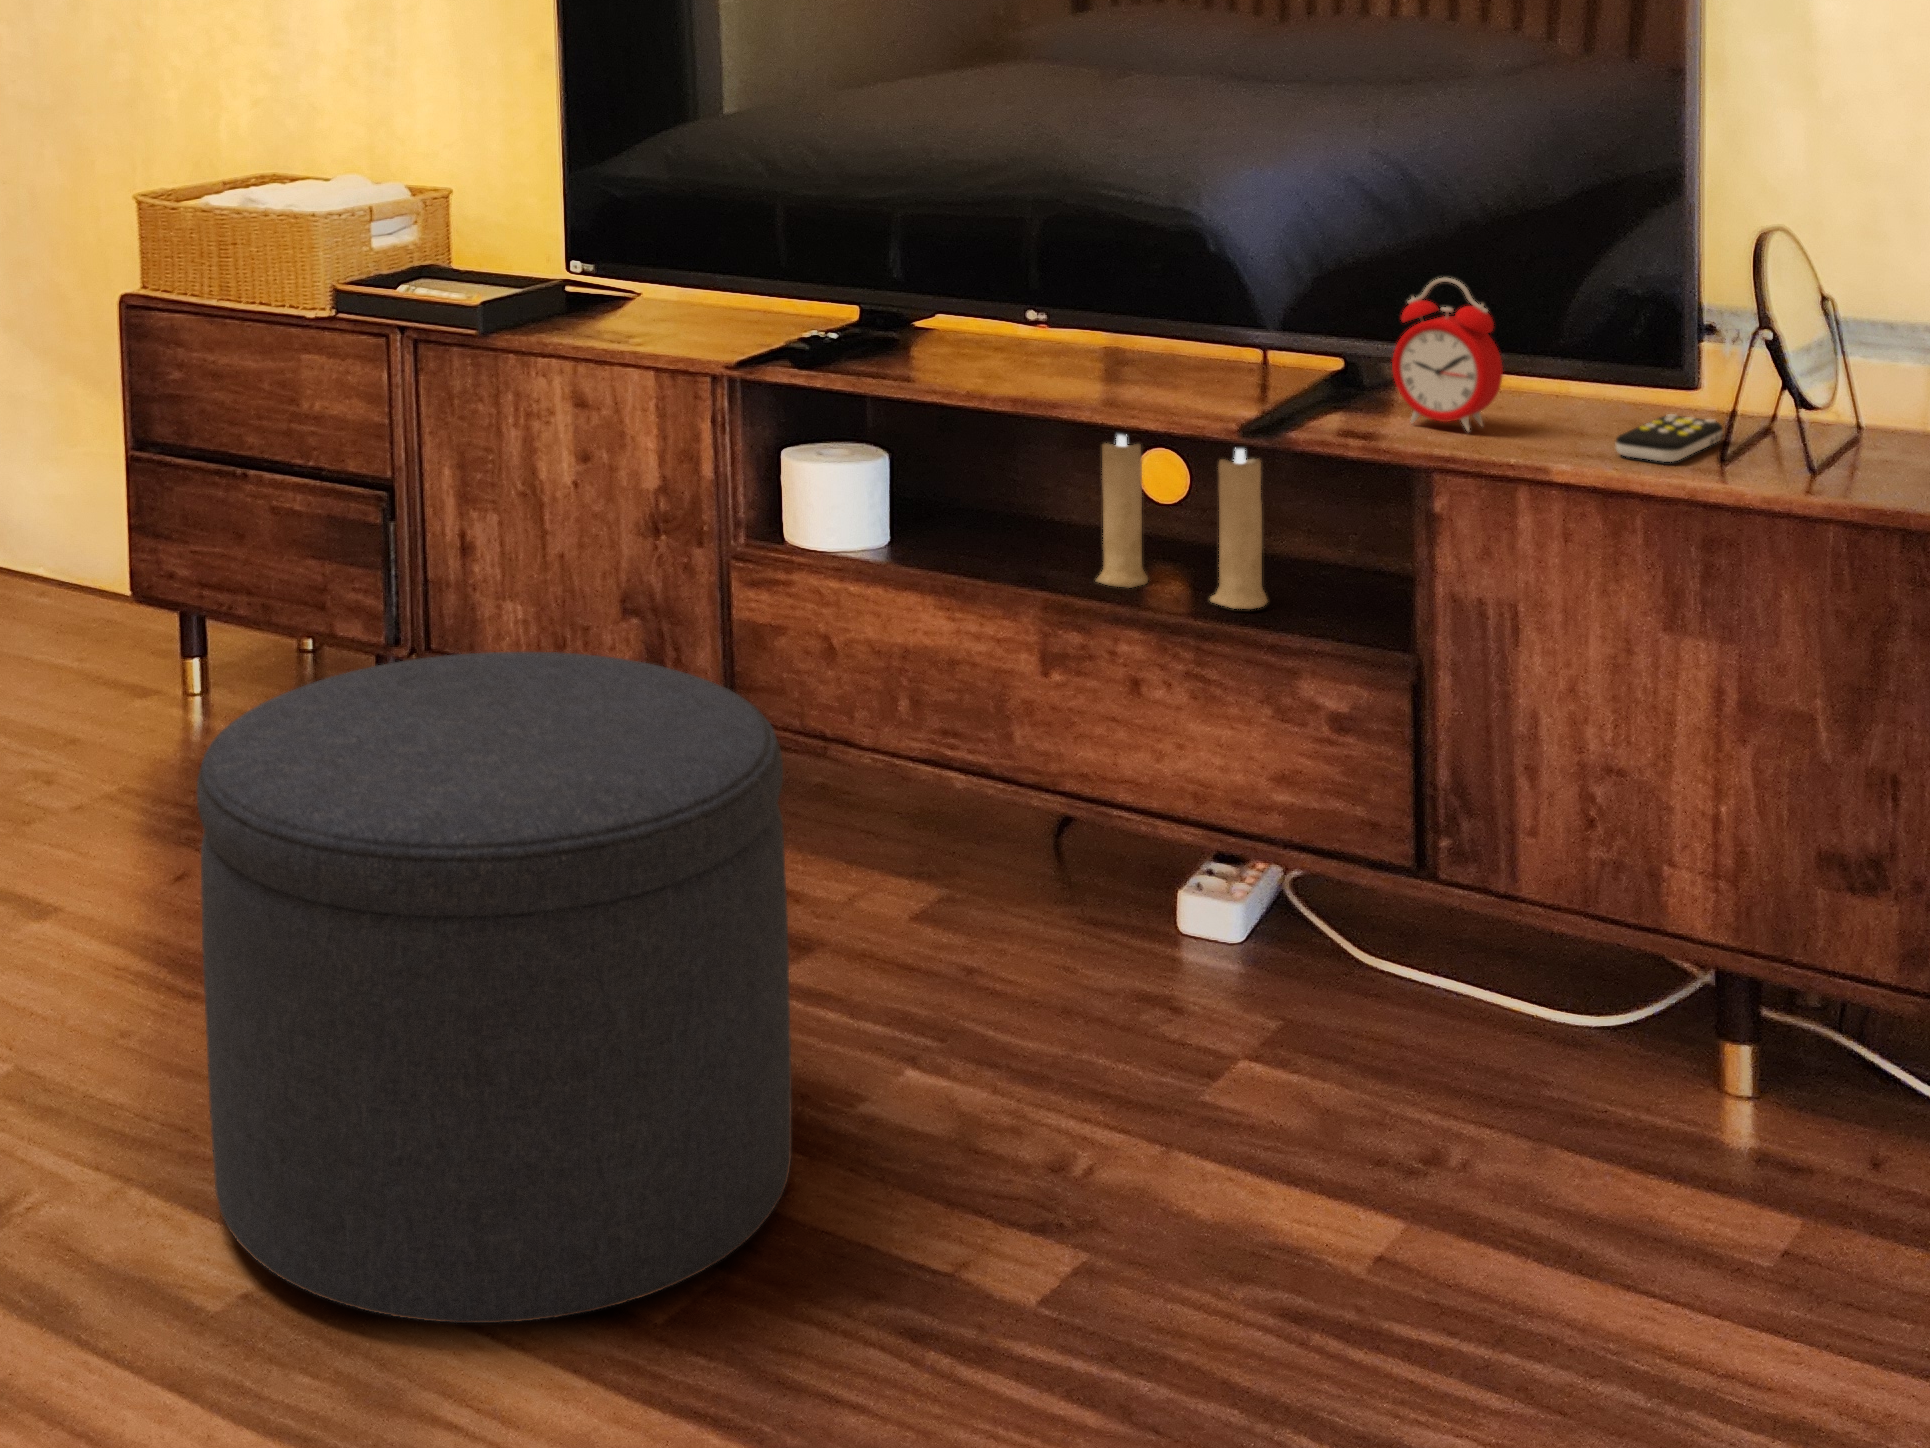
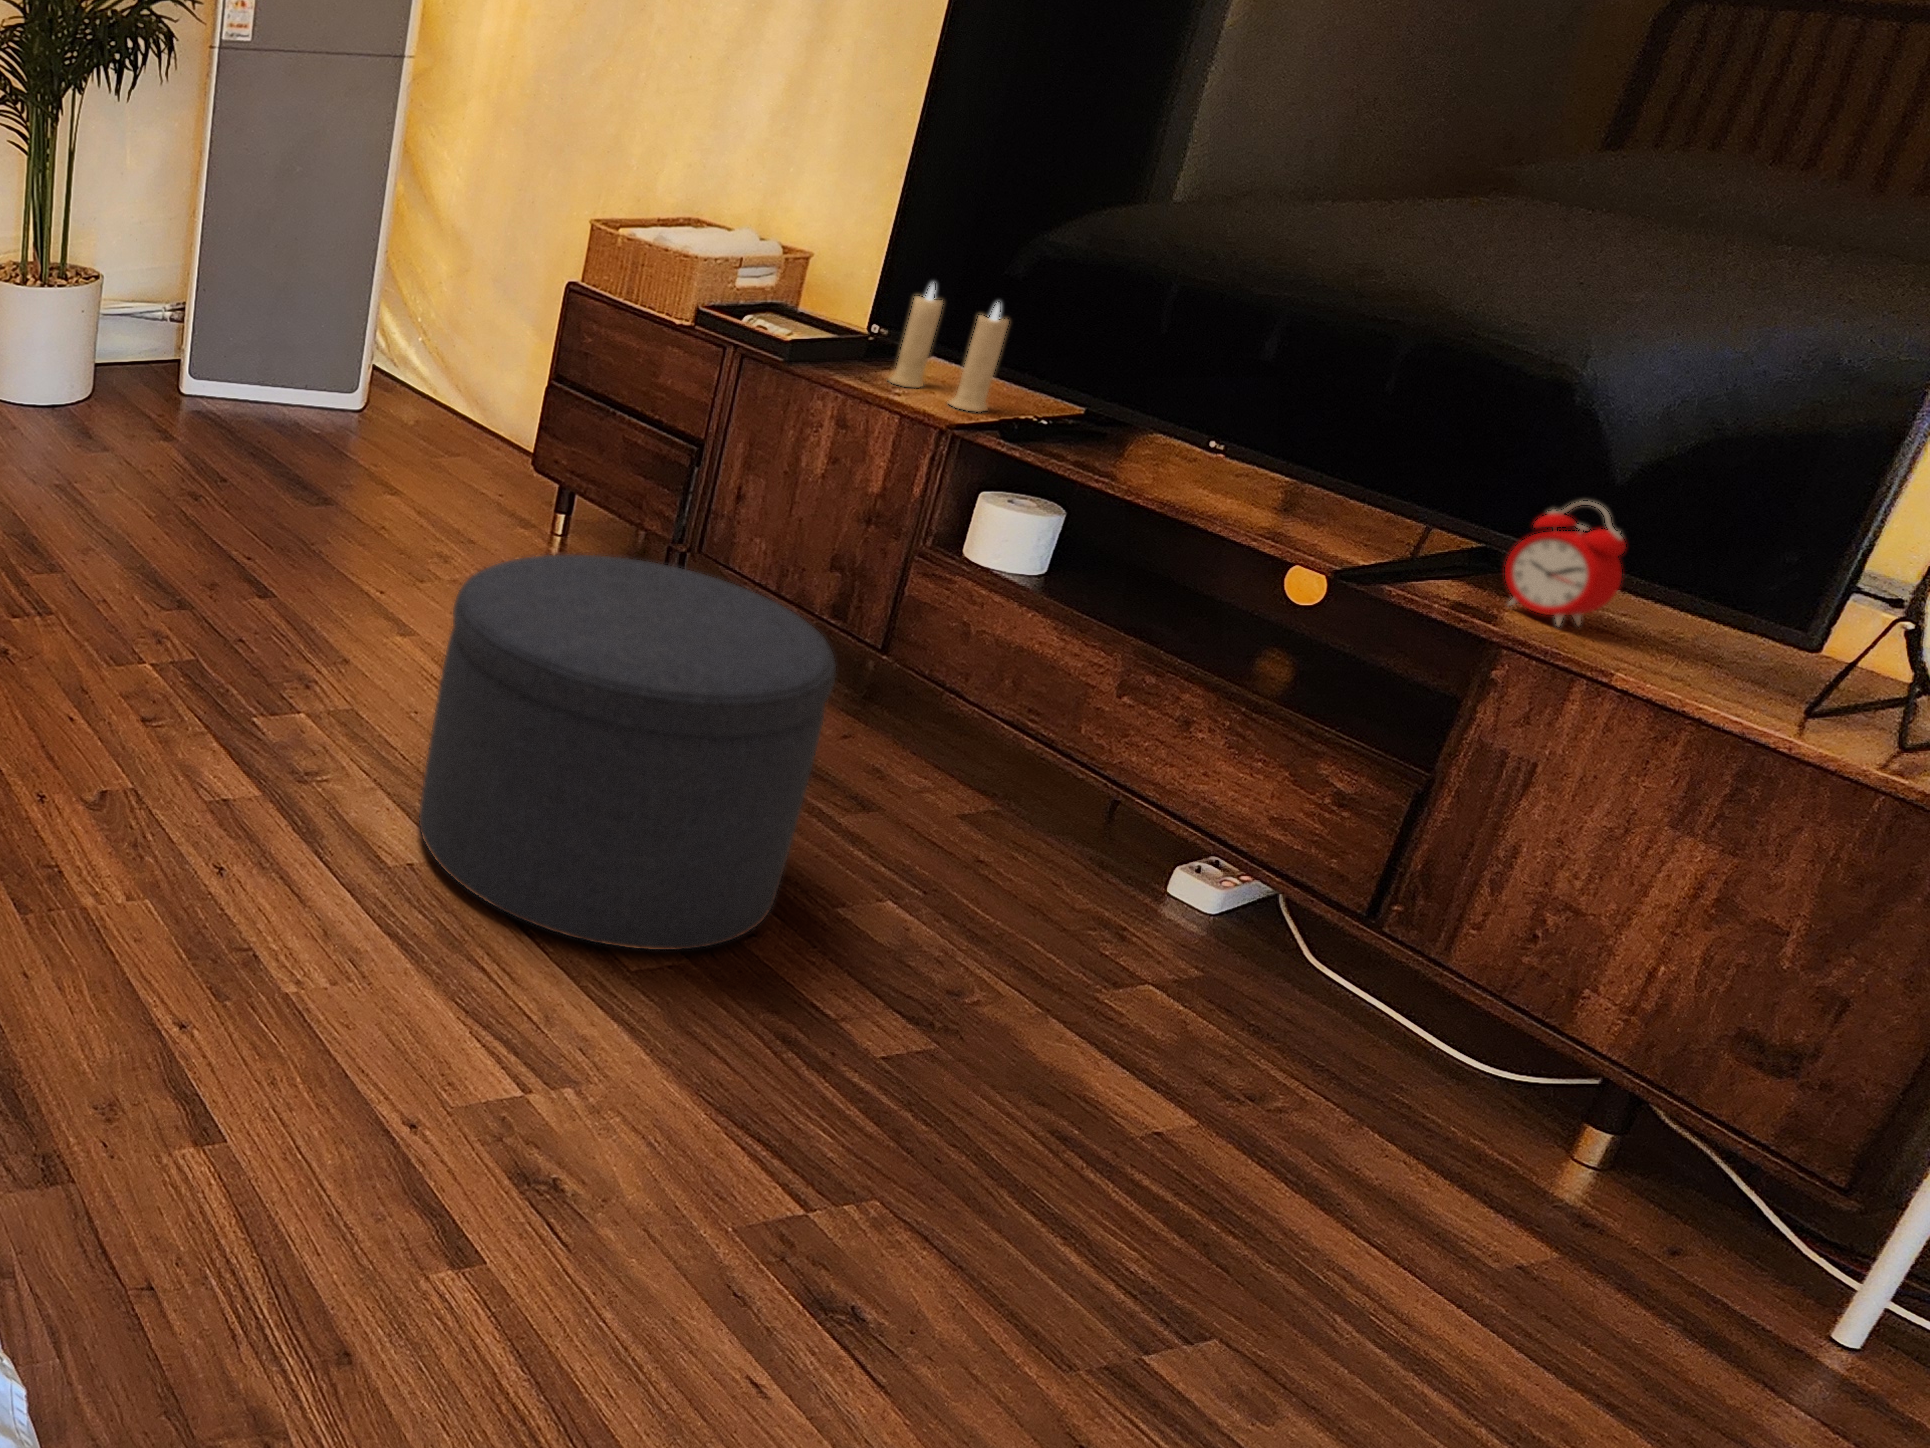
remote control: present [1616,414,1723,462] -> none [1698,665,1844,705]
candle: present [1096,435,1268,609] -> present [889,285,1008,412]

